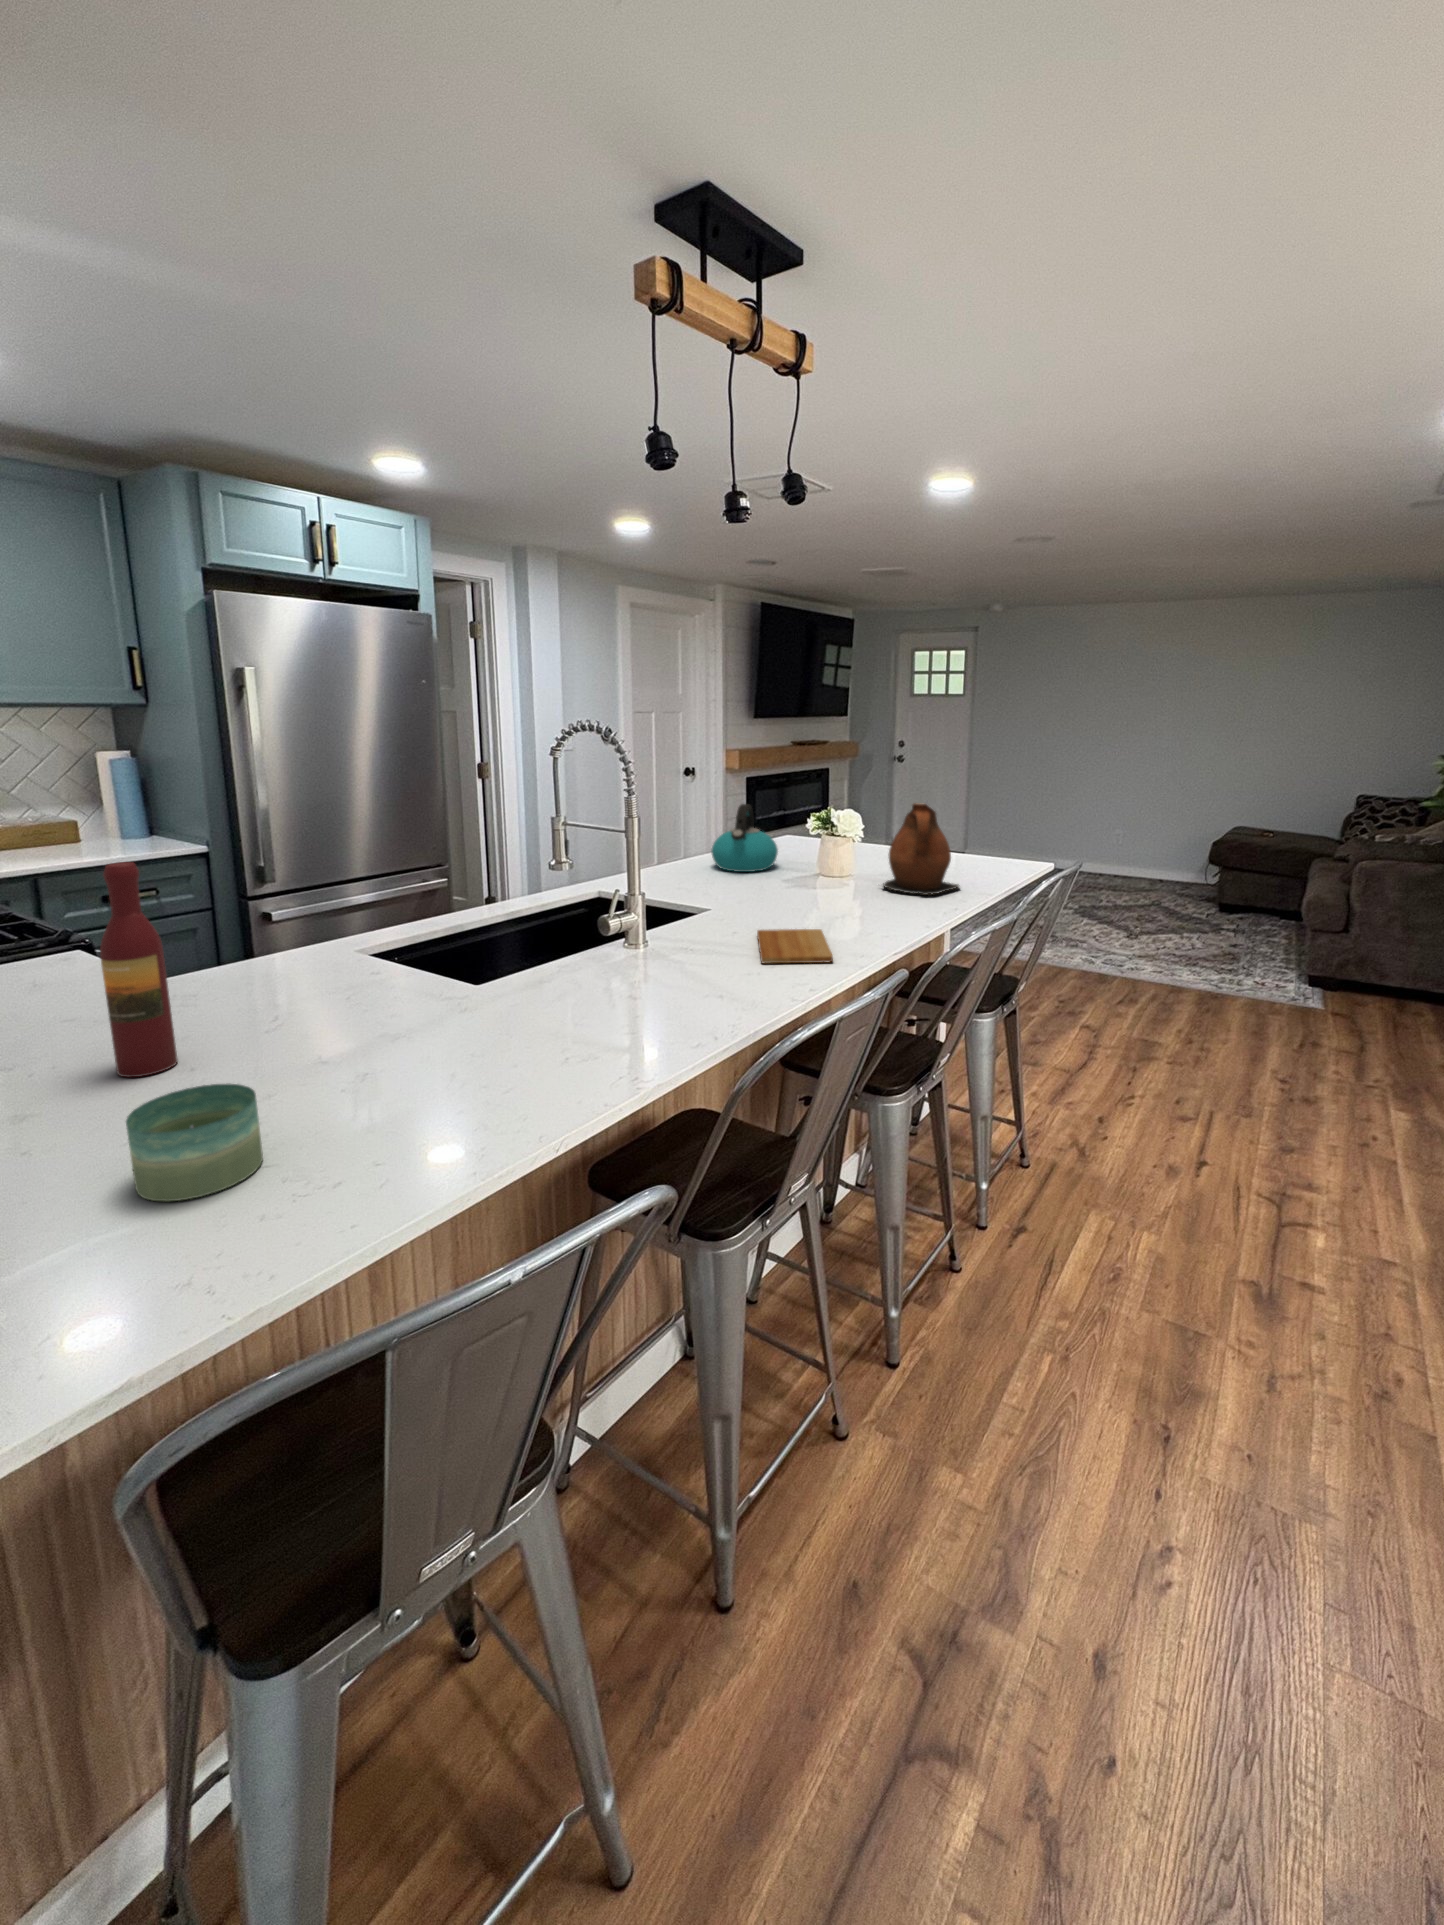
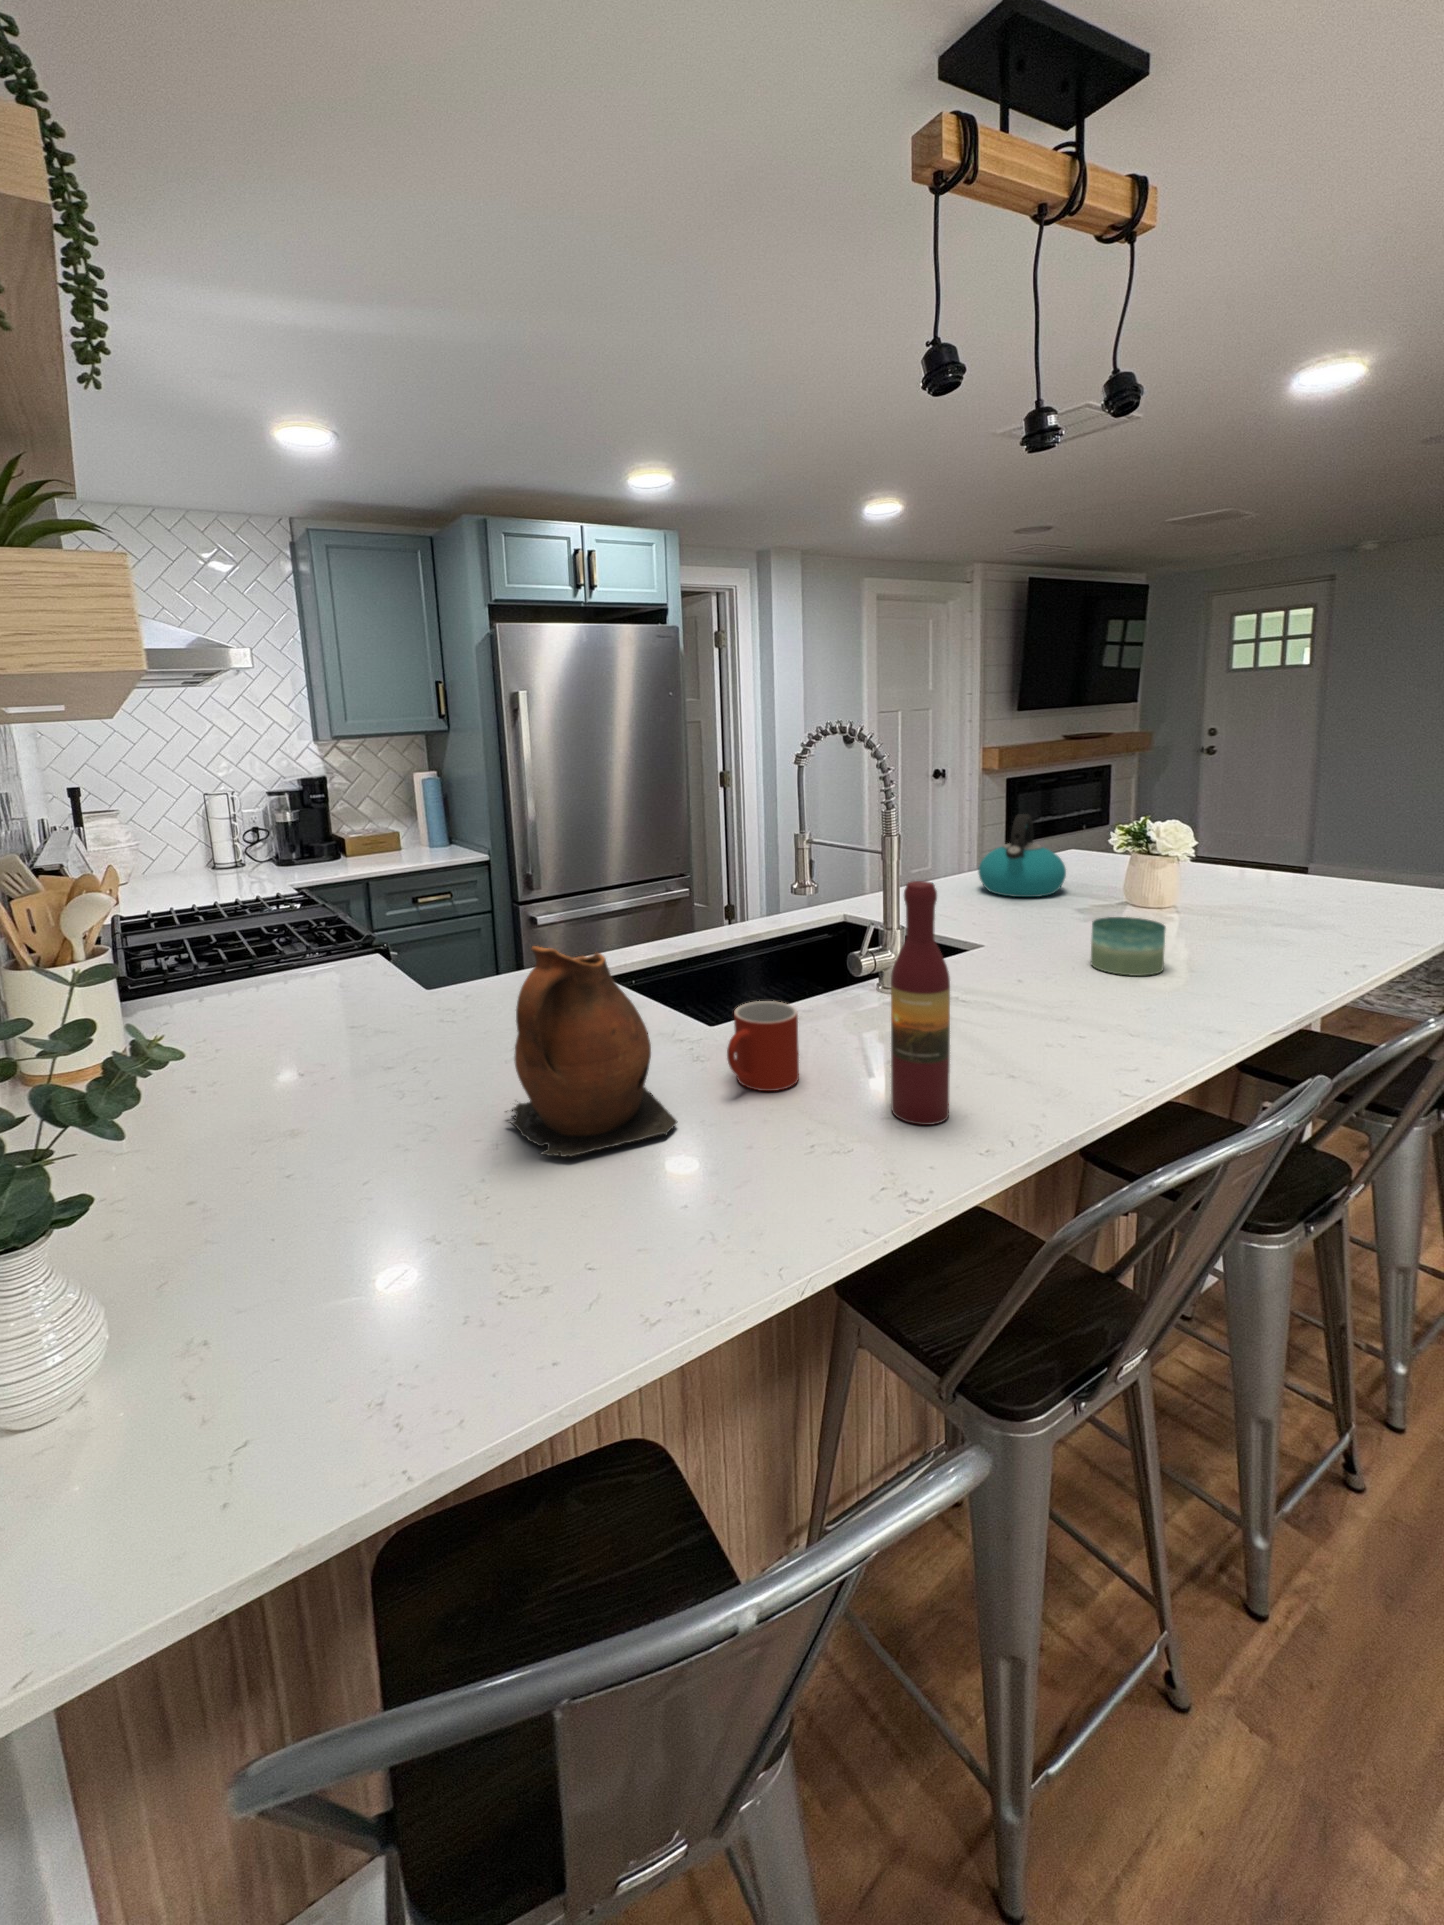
ceramic pitcher: present [883,804,959,895] -> present [508,946,677,1157]
wine bottle: present [100,862,178,1077] -> present [891,881,950,1125]
cutting board: present [757,929,833,963] -> none [1050,980,1171,1037]
mug: none [492,953,556,1027] -> present [727,1001,799,1091]
candle: present [126,1084,263,1202] -> present [1091,917,1166,976]

